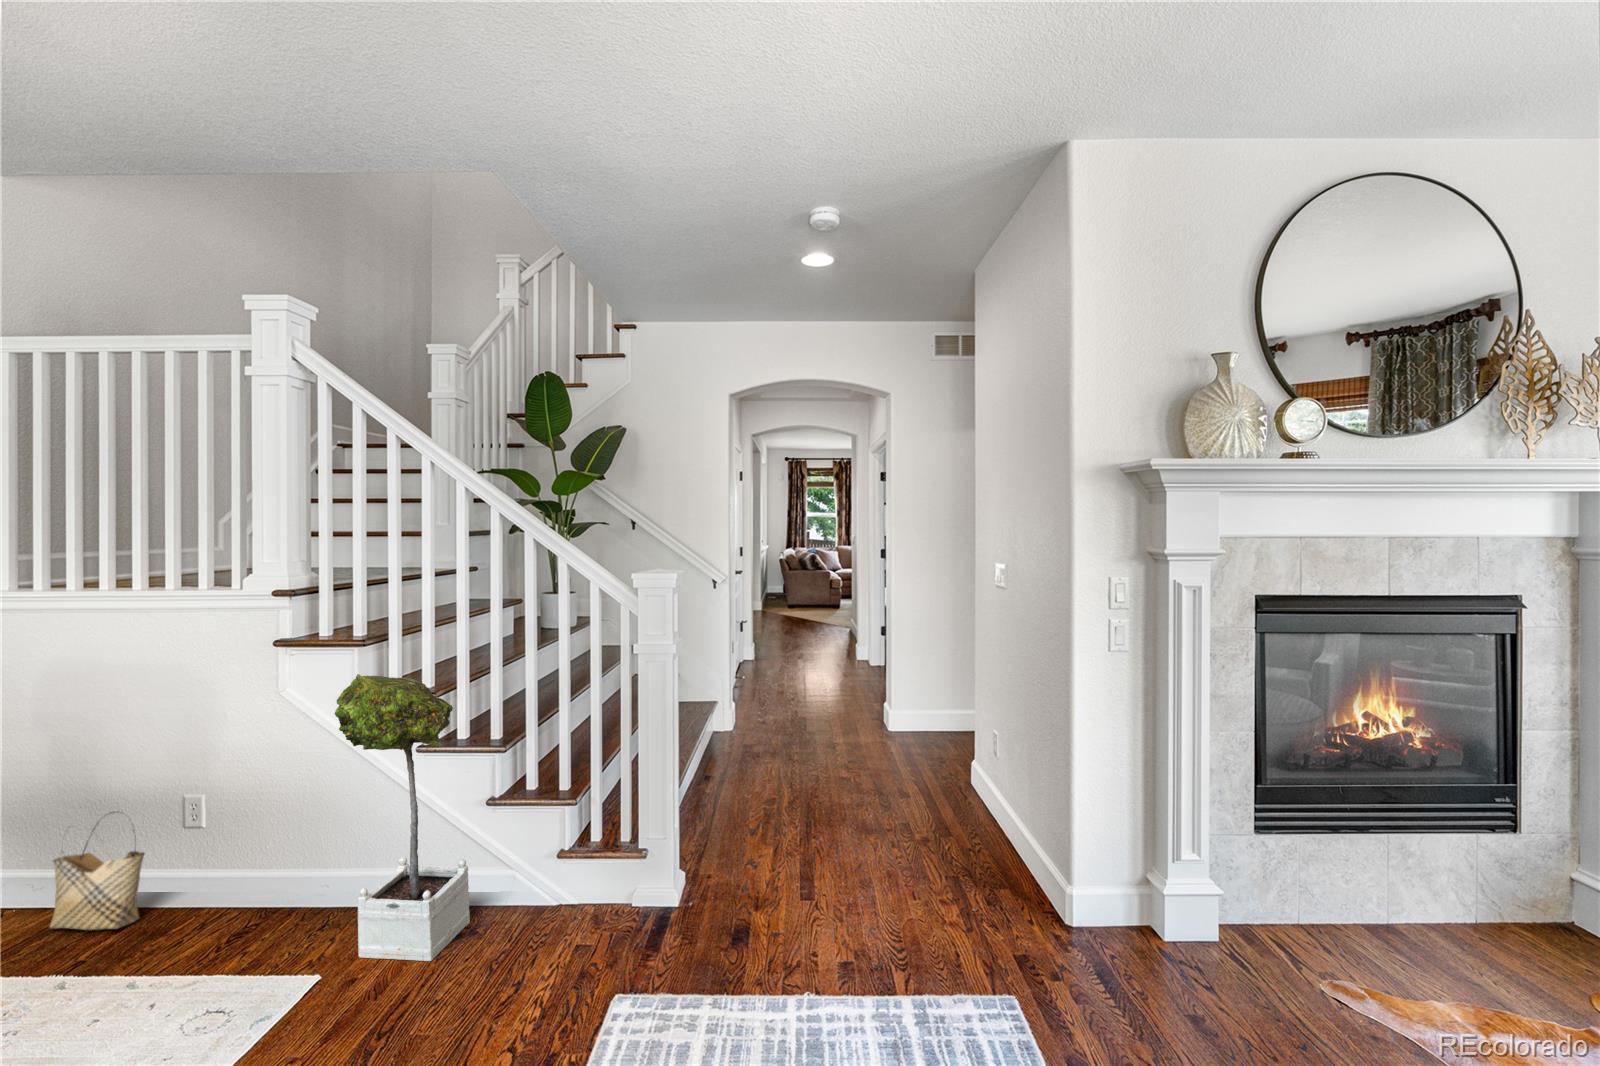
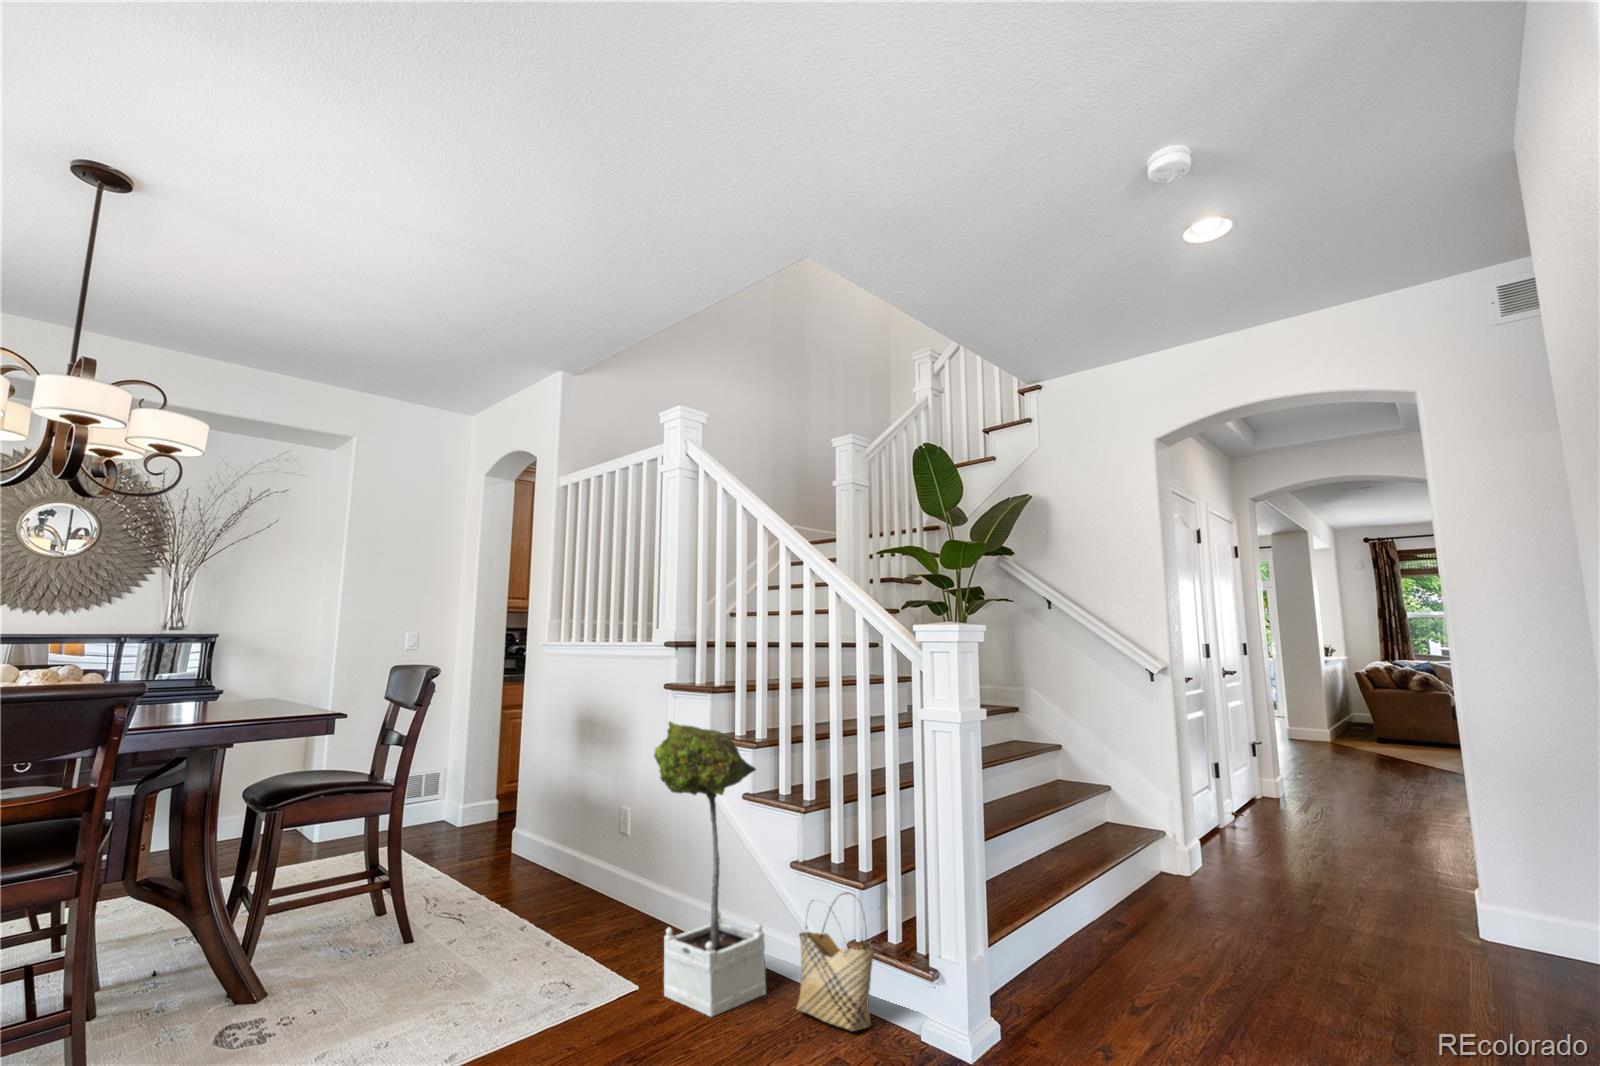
woven basket: present [50,811,144,930] -> present [797,892,875,1031]

